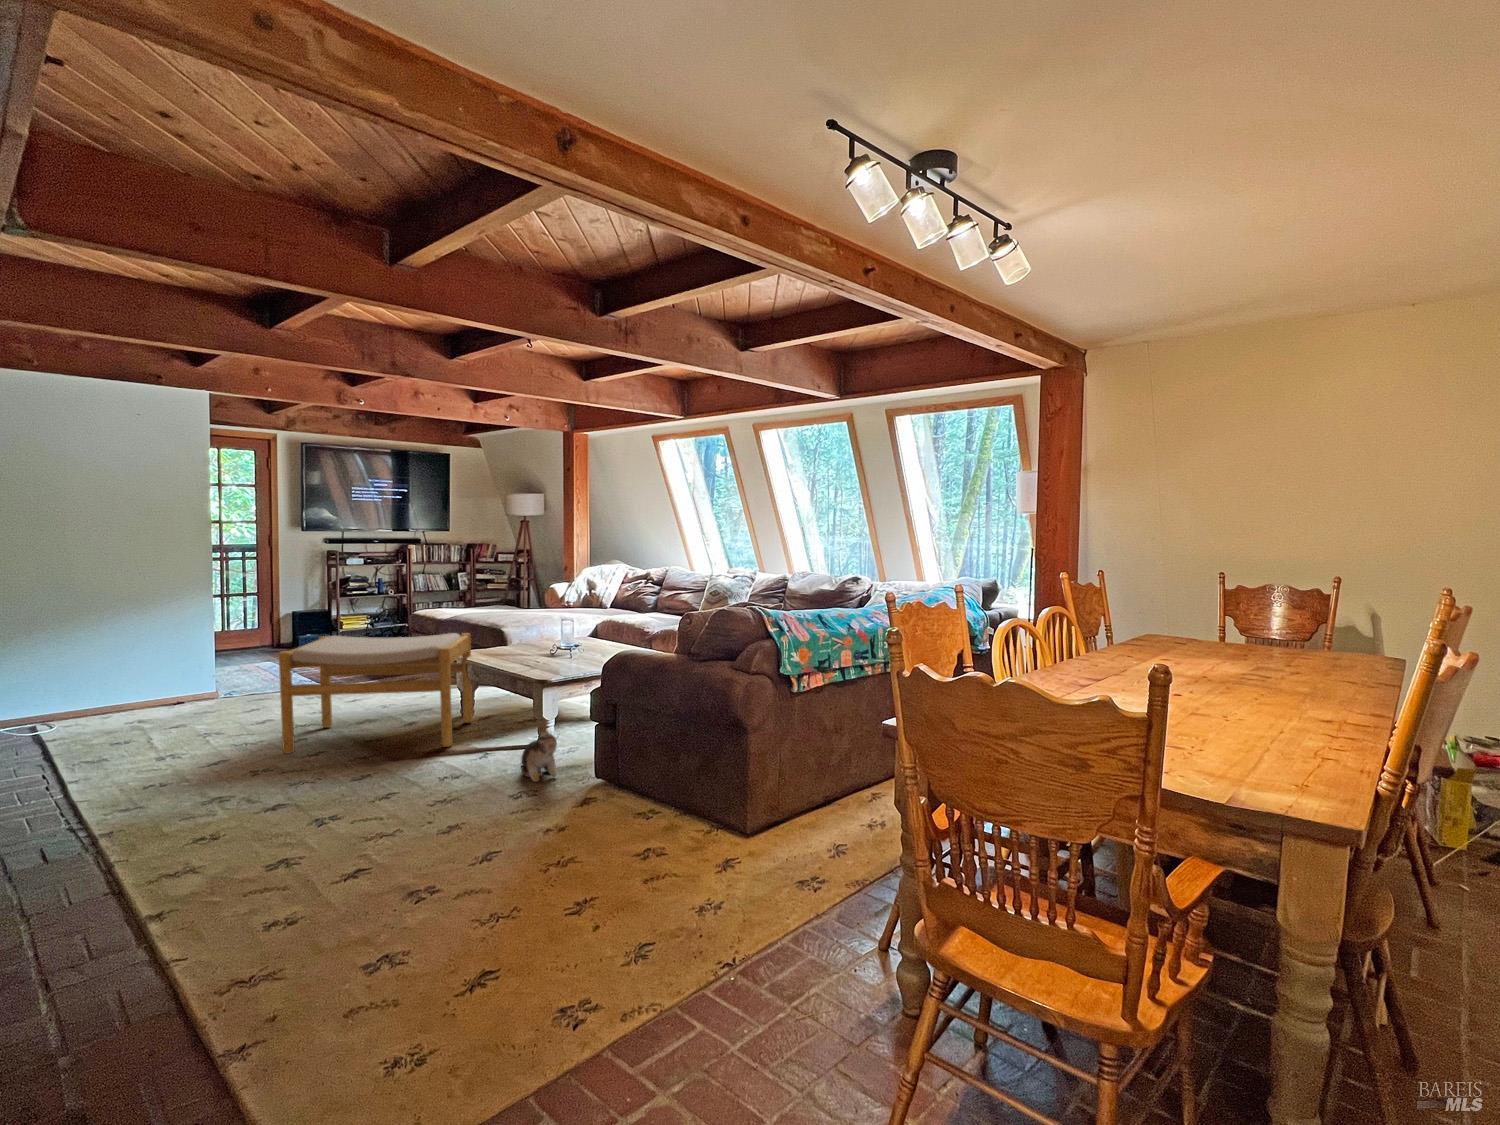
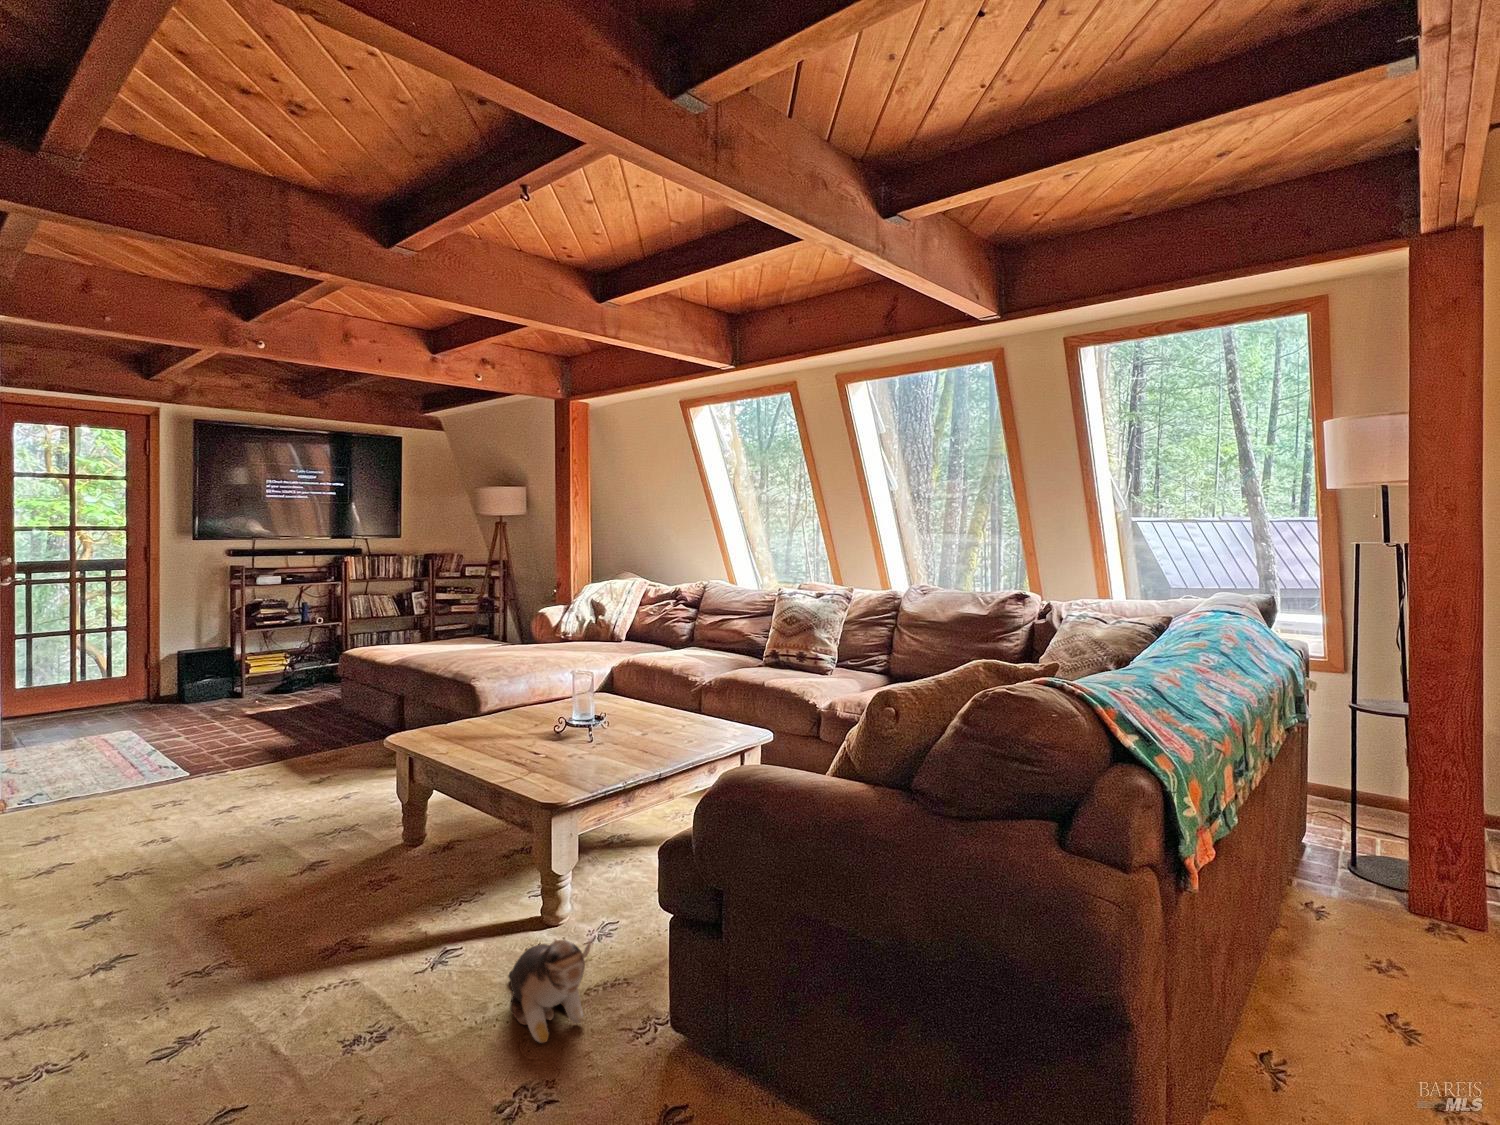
footstool: present [279,633,473,754] -> none [43,705,422,953]

